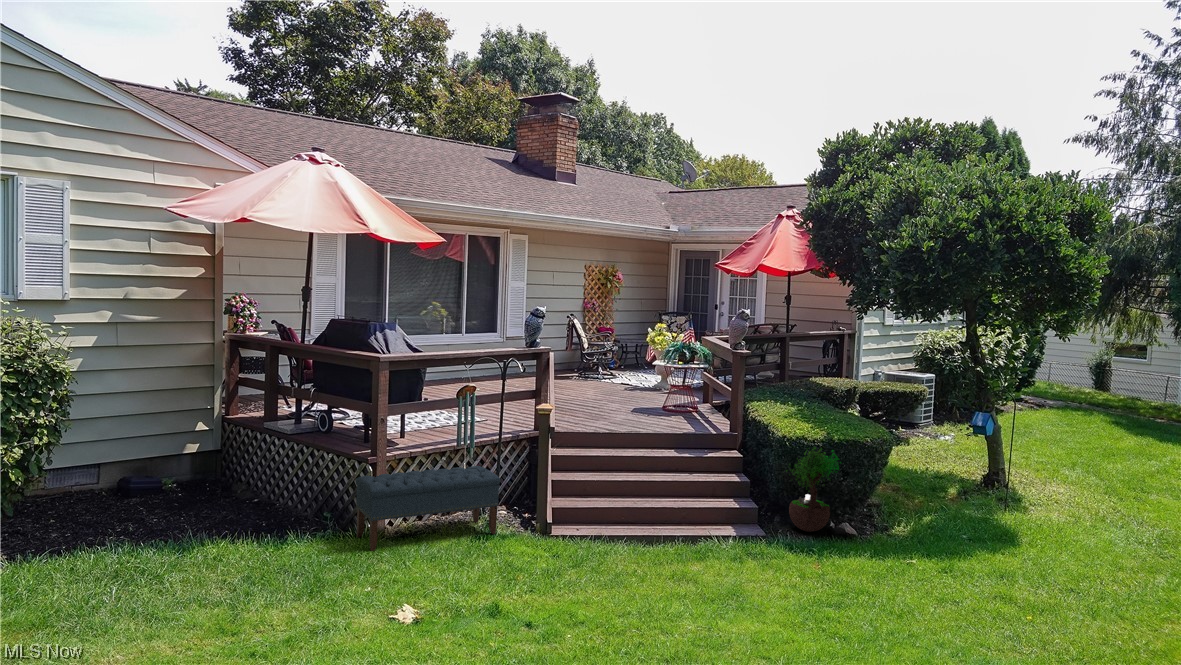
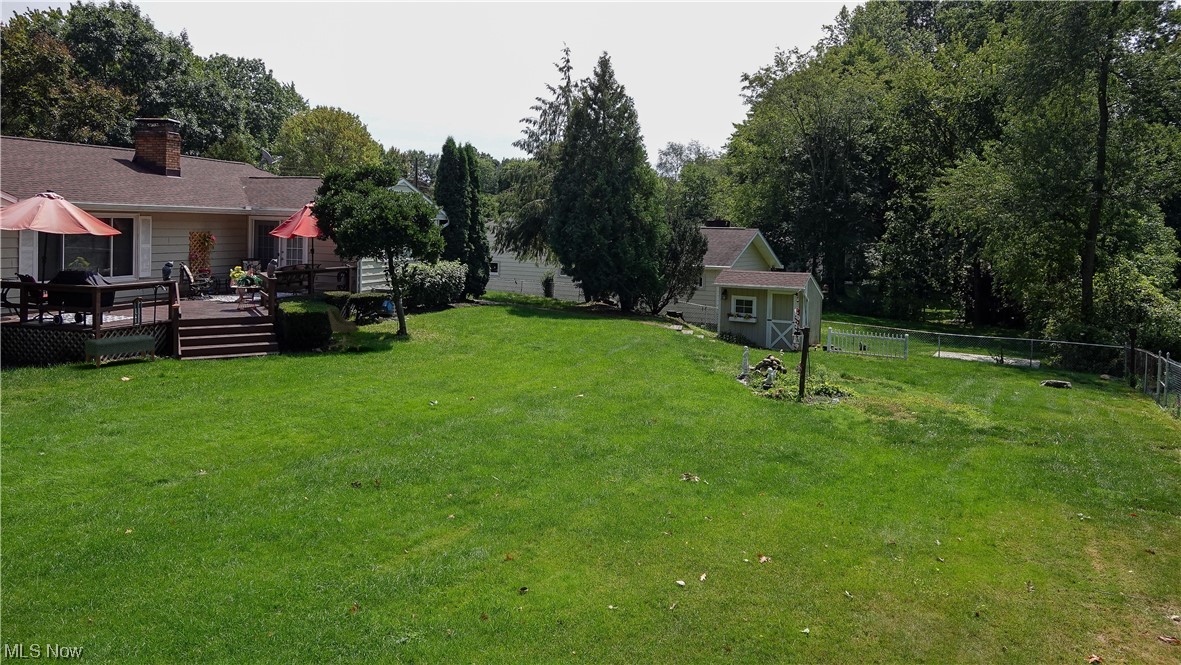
chair: none [870,417,952,539] -> present [328,307,359,353]
potted tree: present [786,447,839,532] -> none [287,317,311,353]

